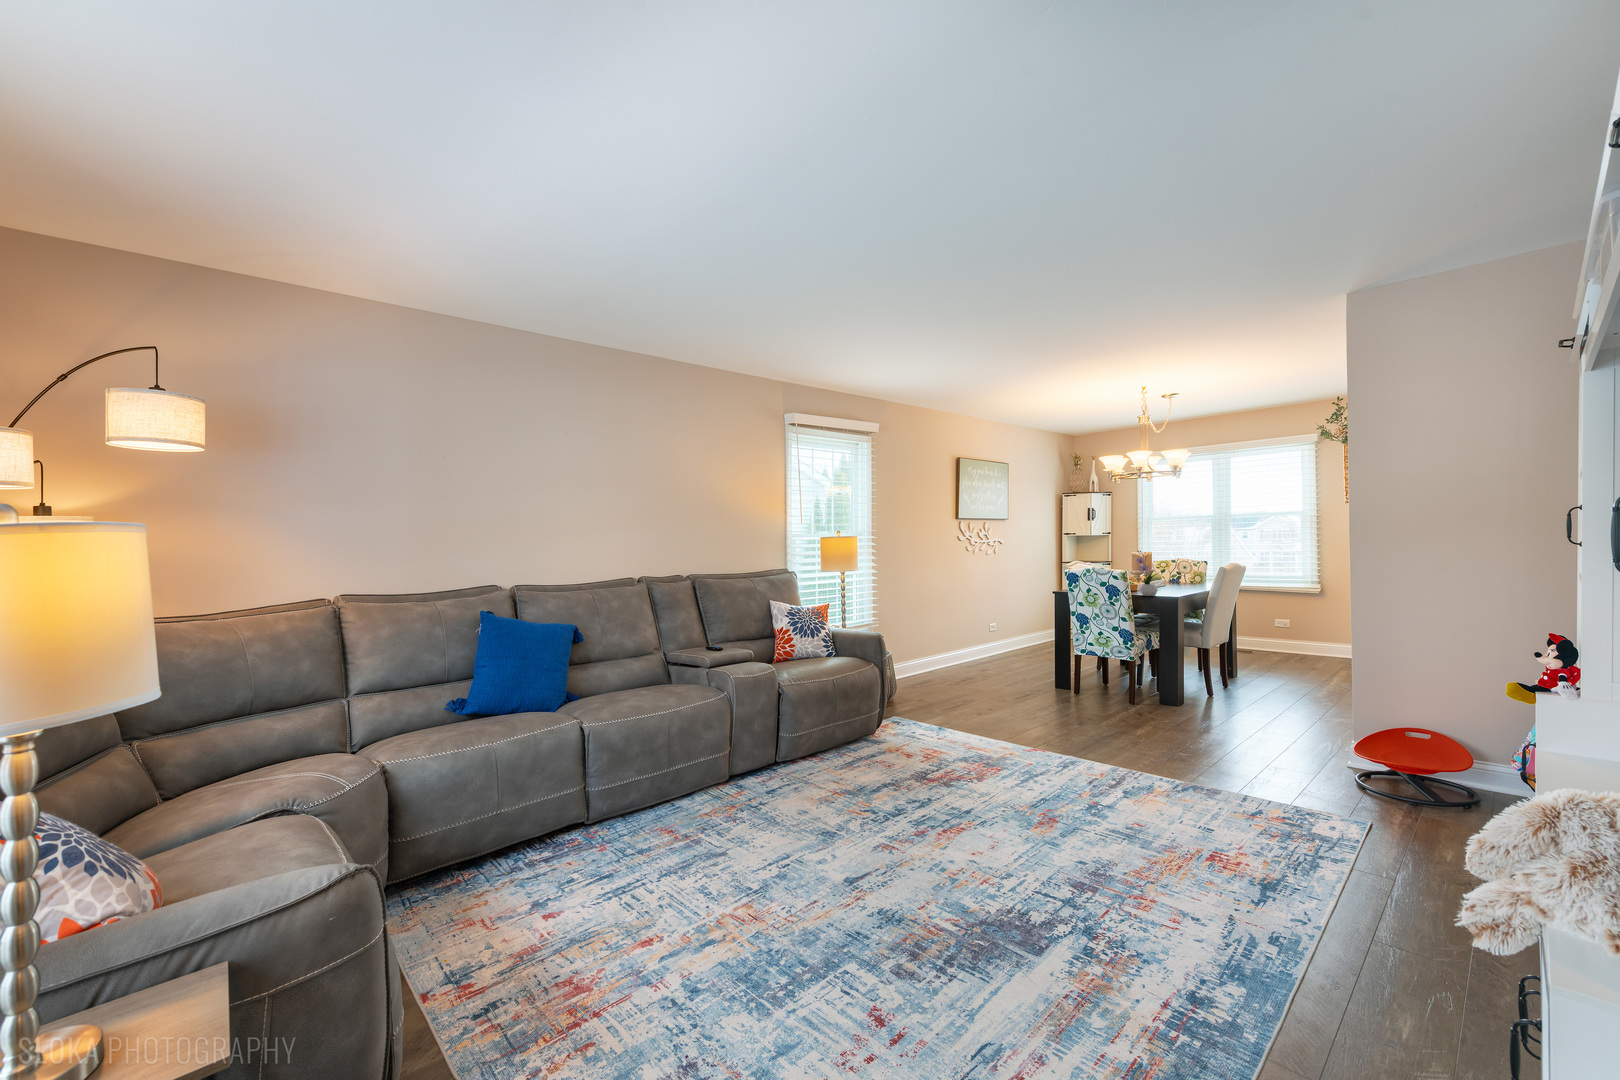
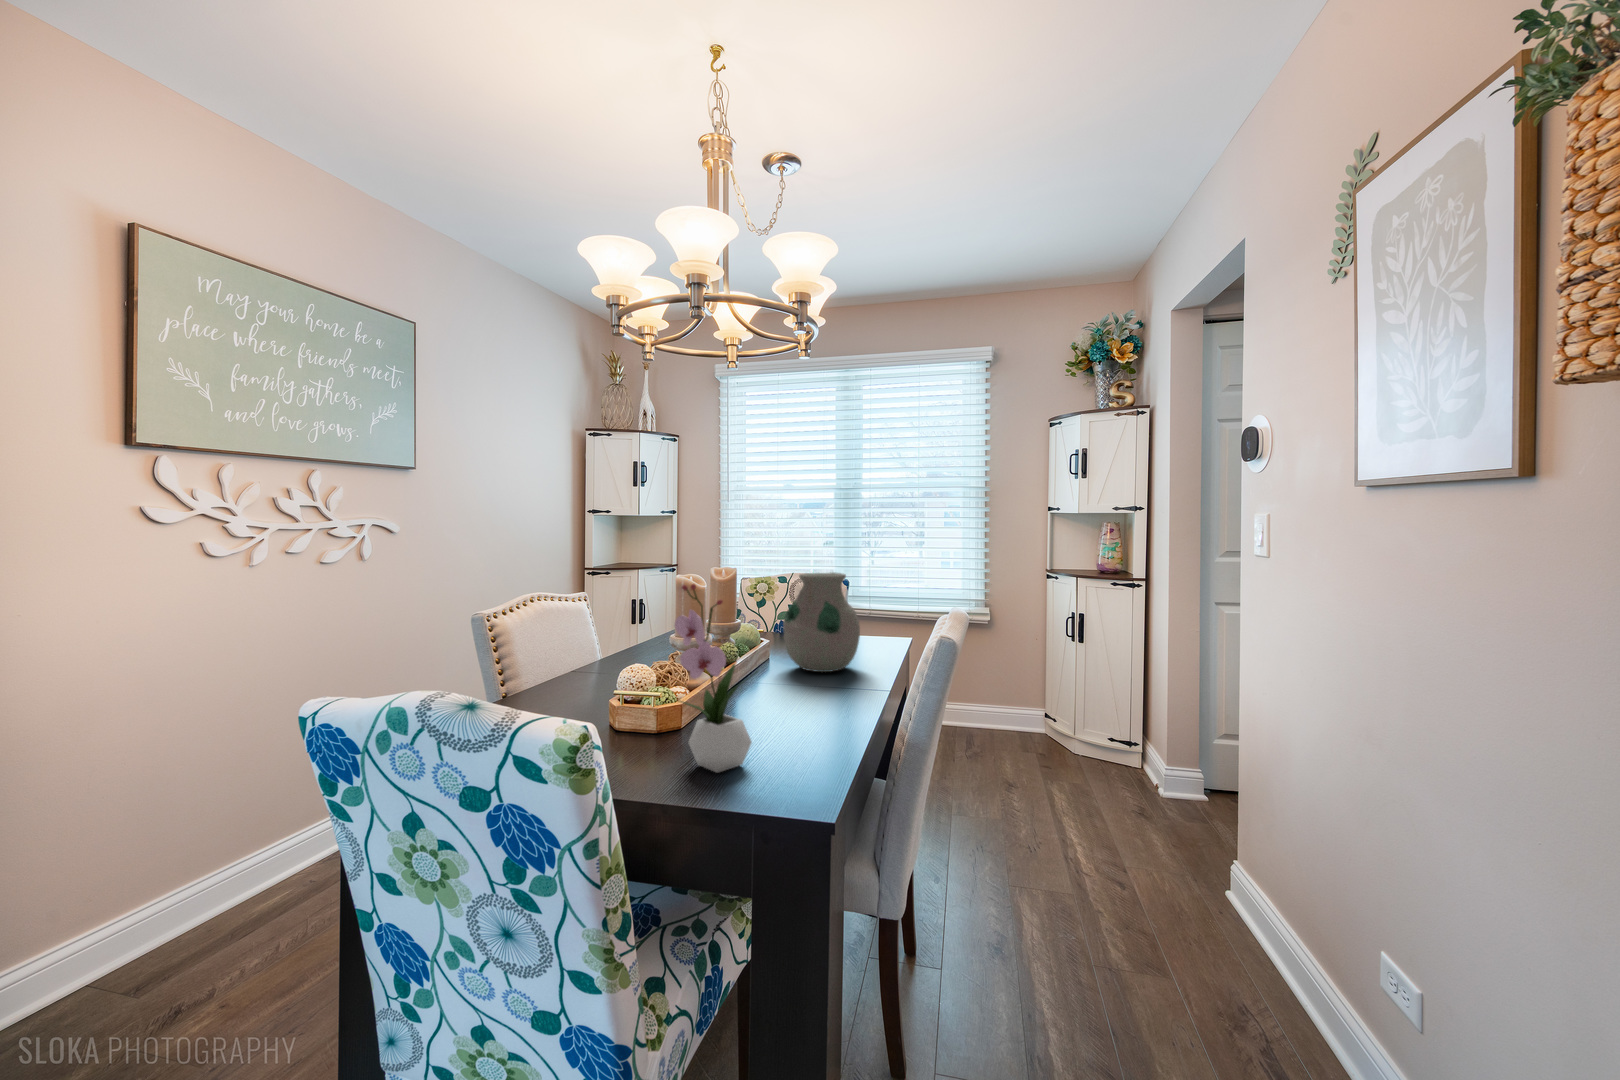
vase: none [1170,554,1202,589] -> present [783,572,860,672]

